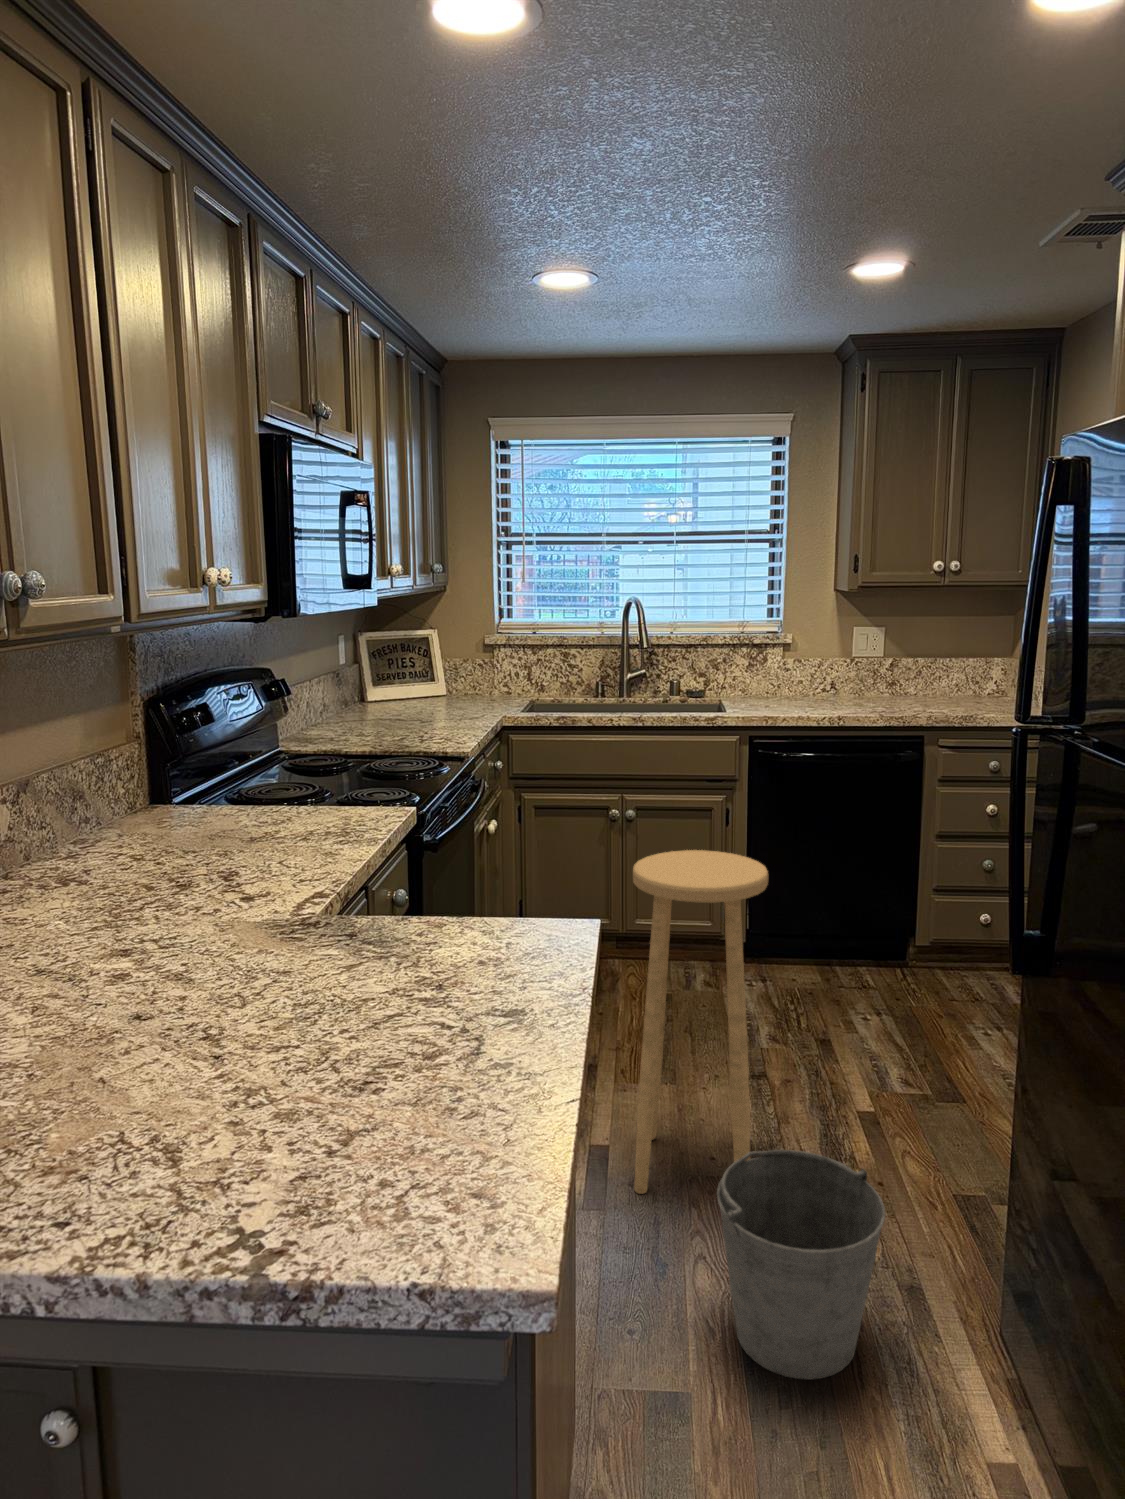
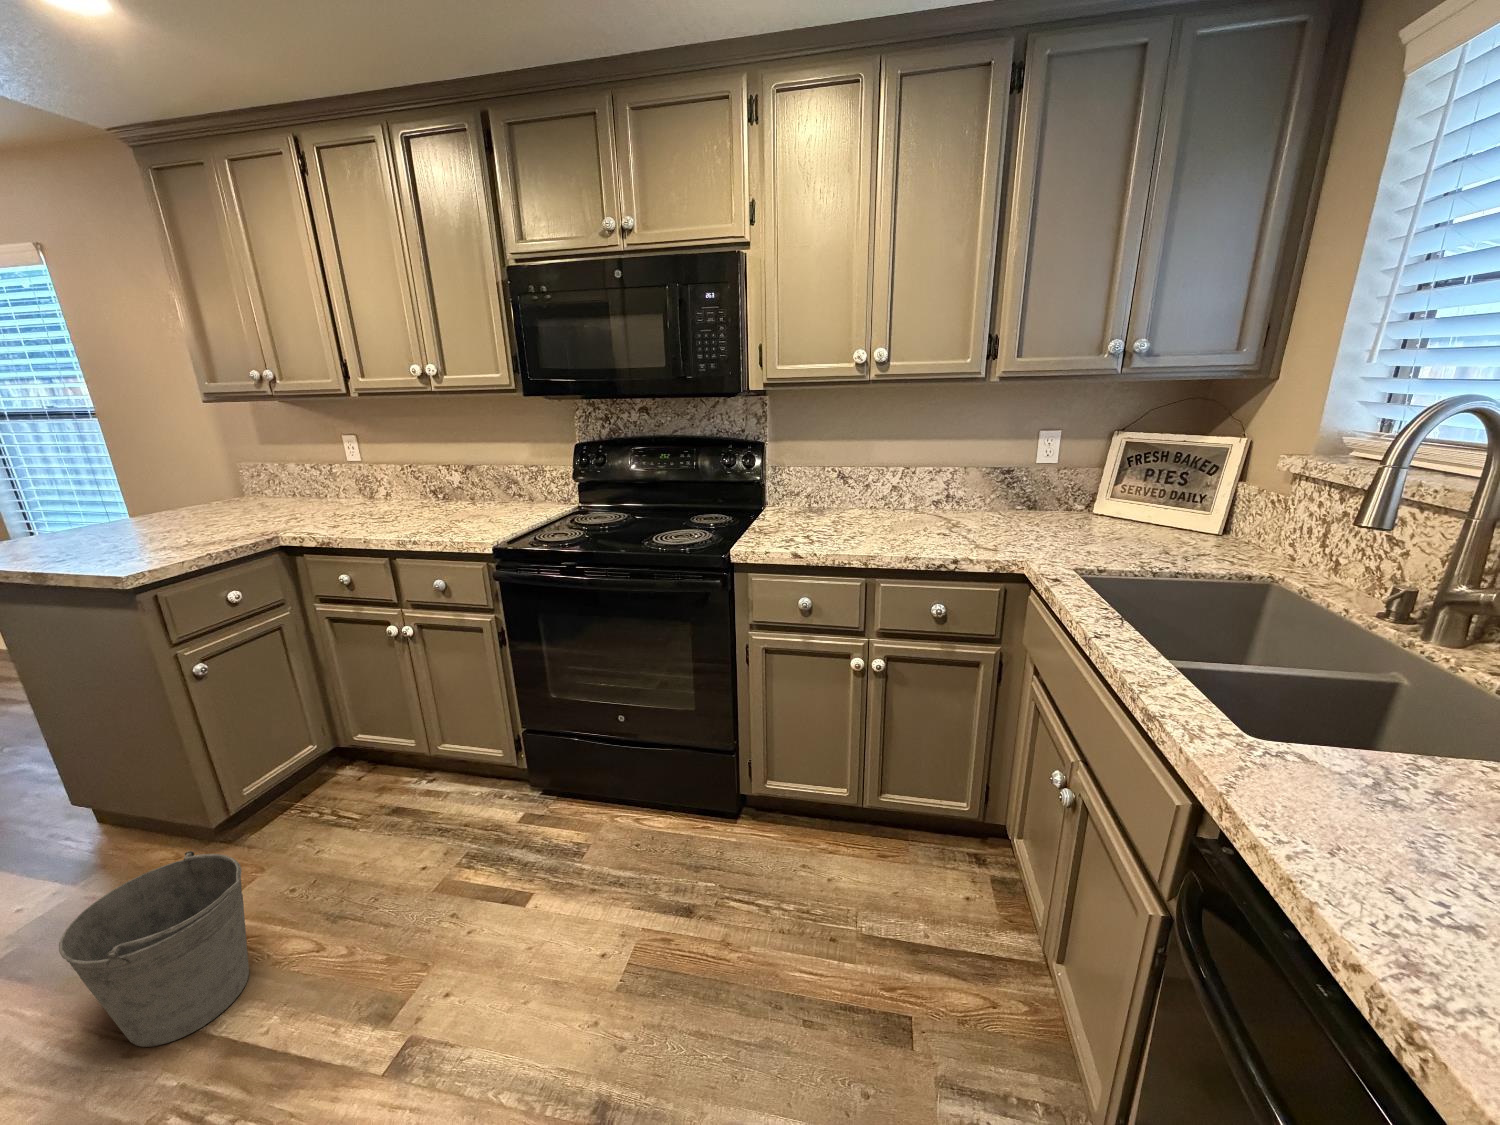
stool: present [633,850,768,1194] -> none [298,669,525,1042]

